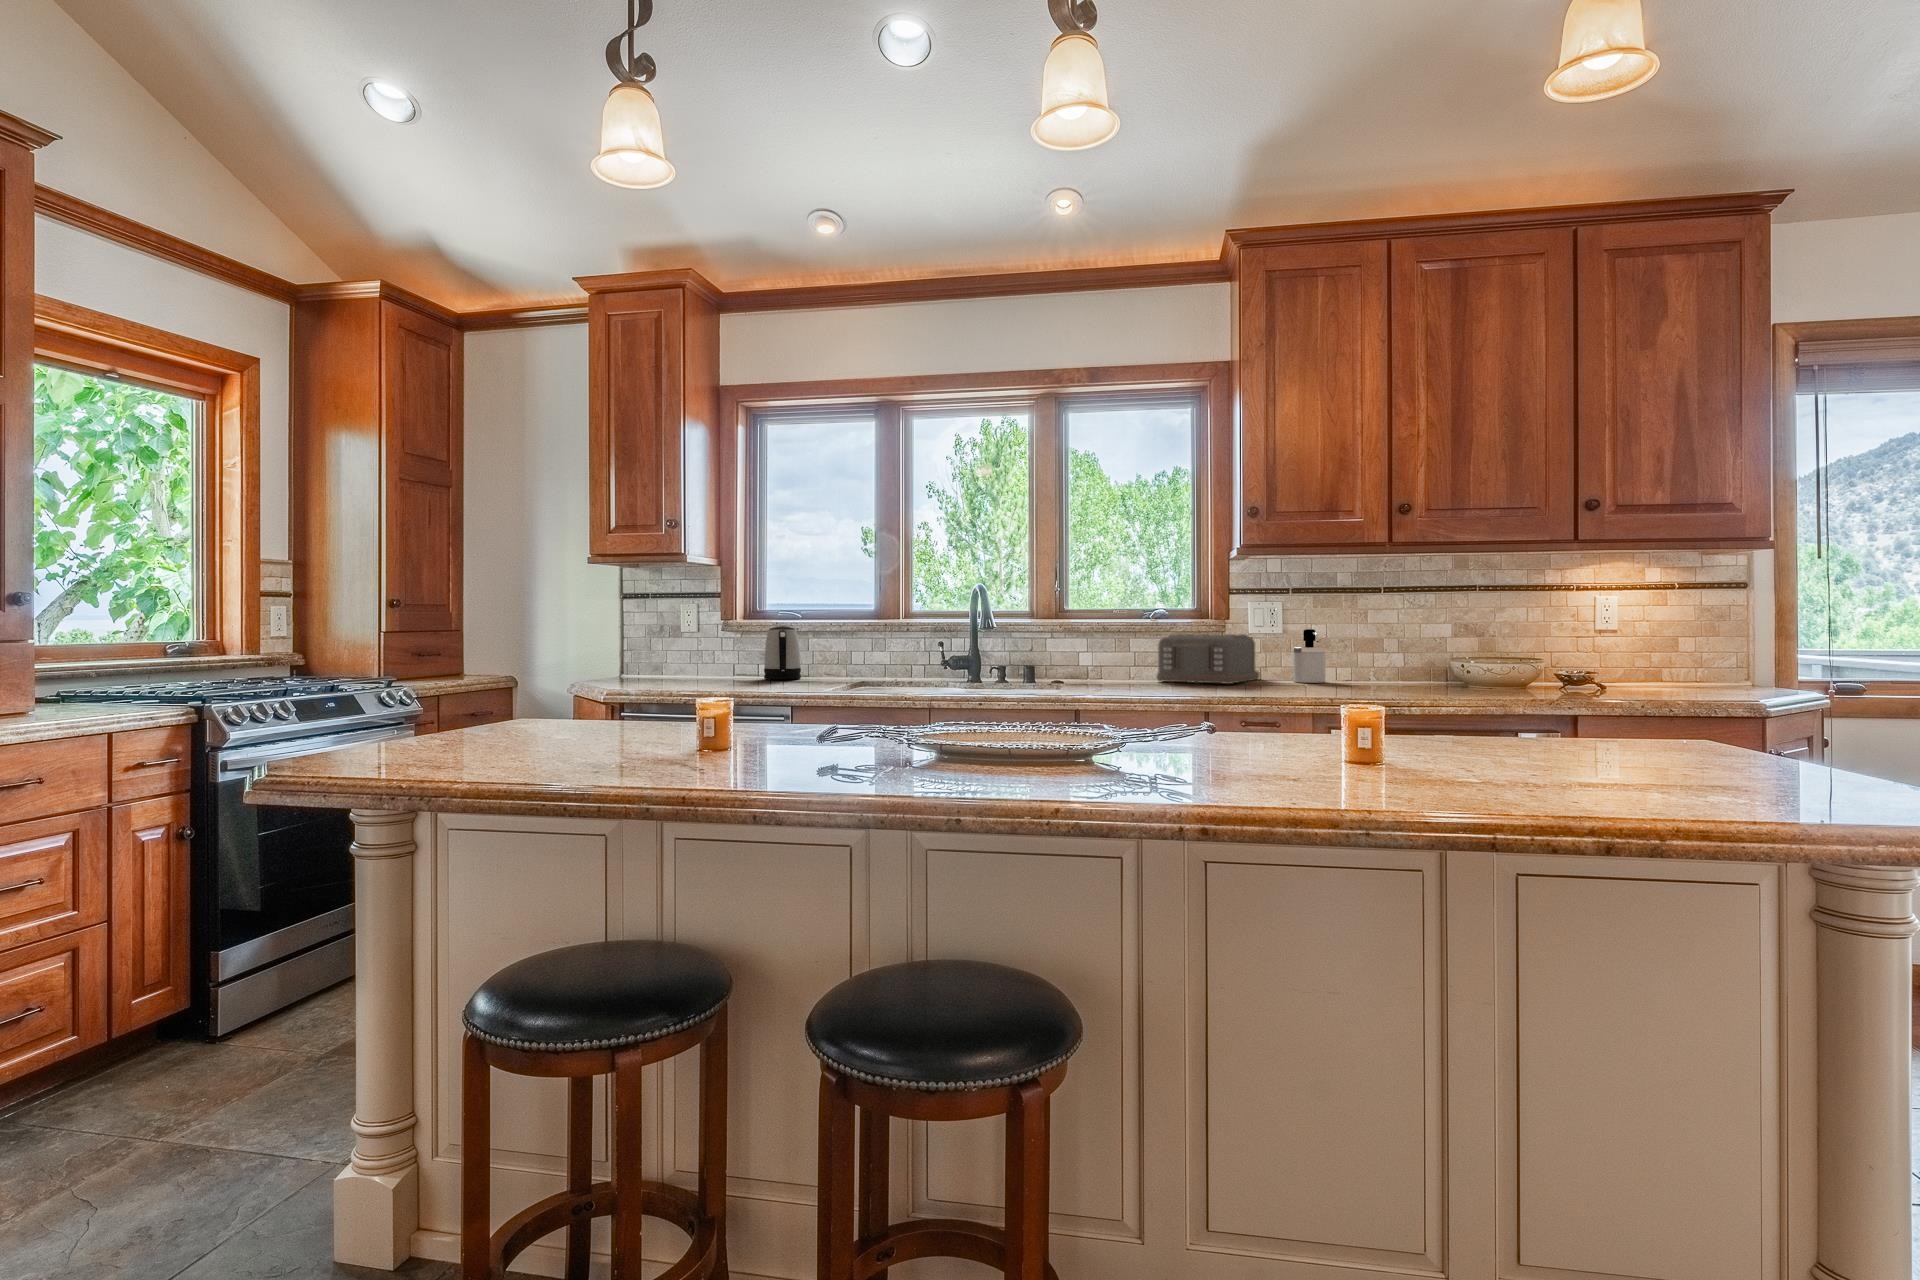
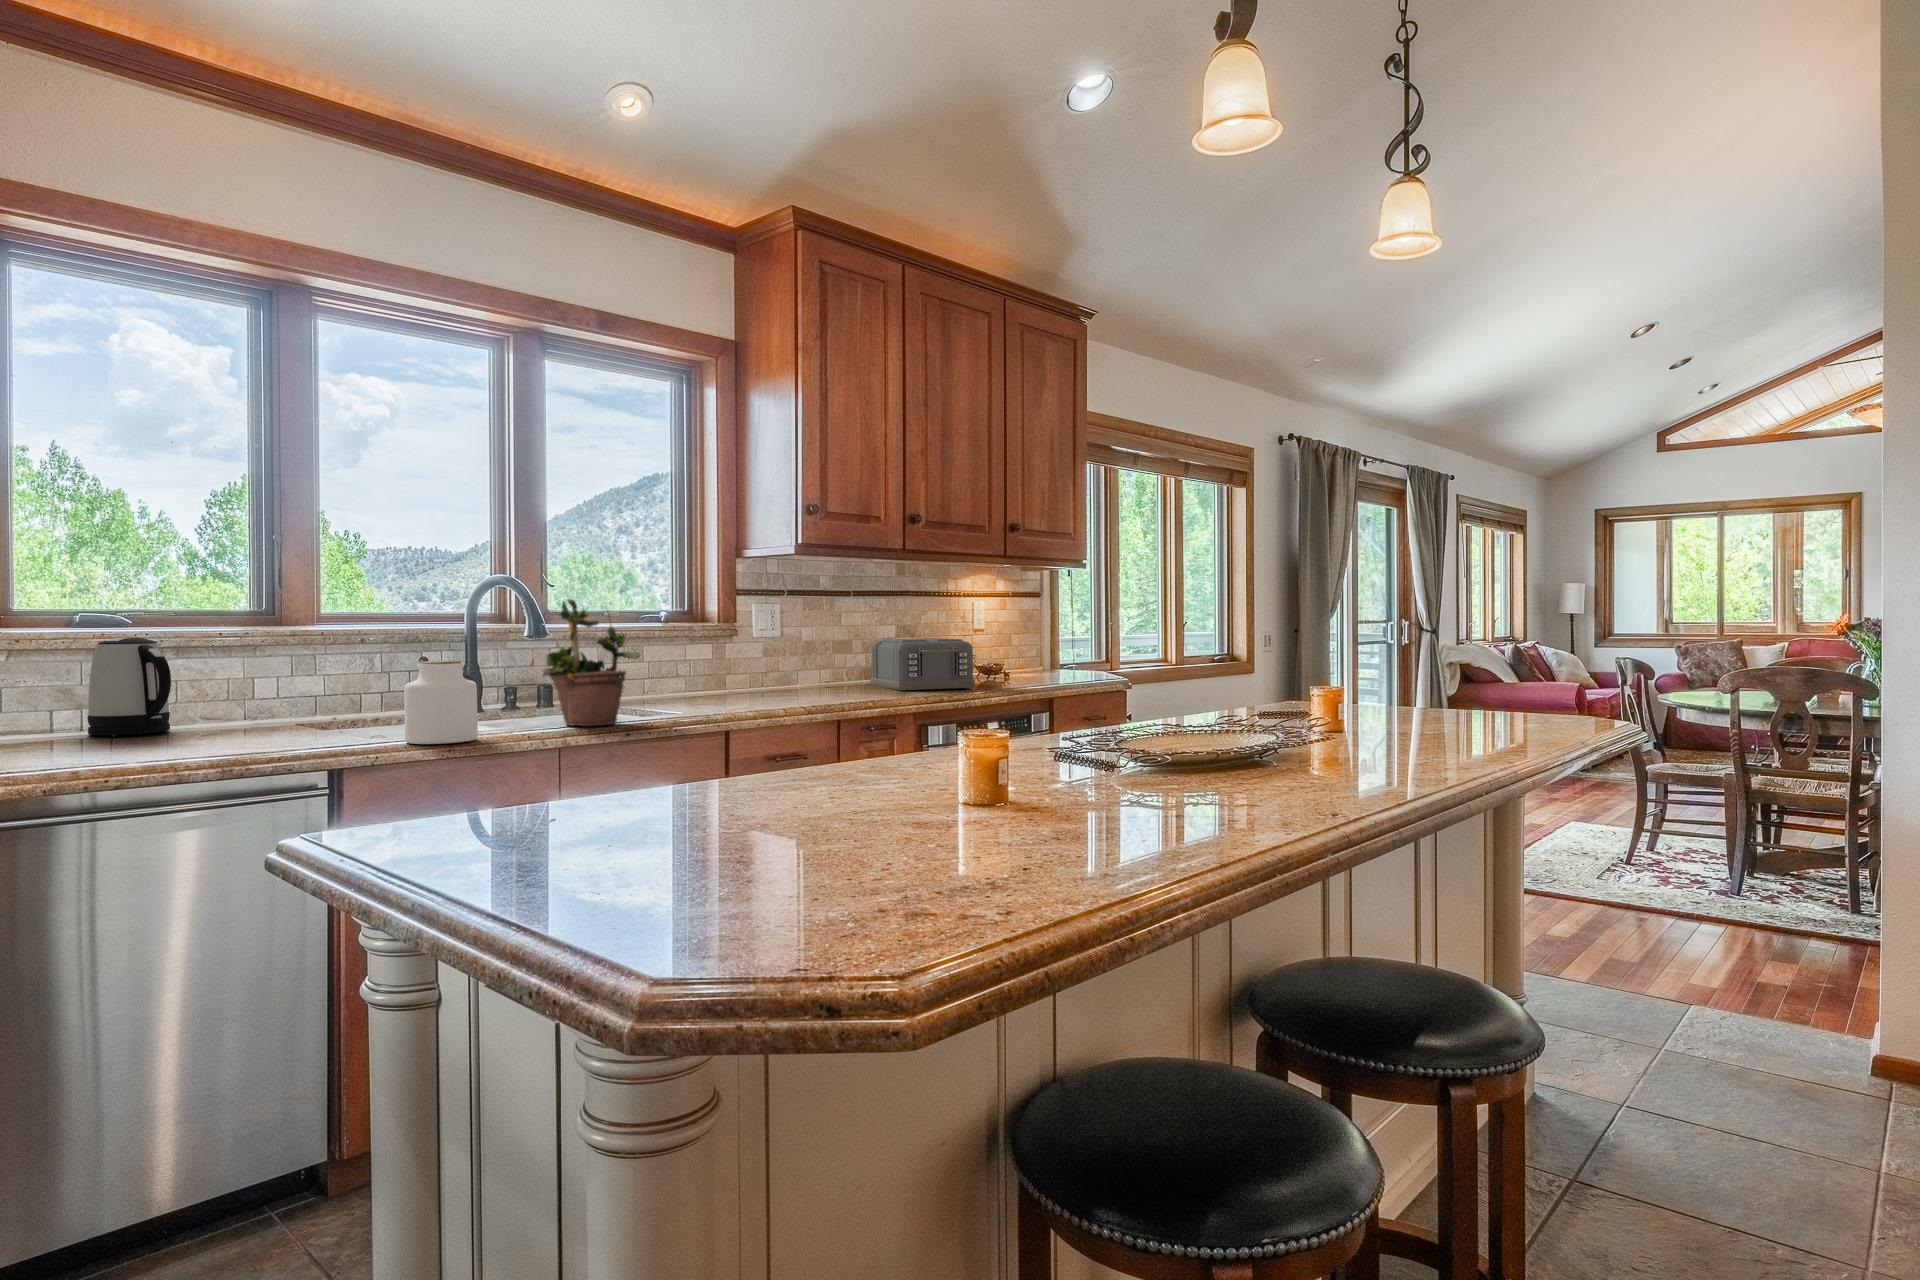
potted plant: none [925,593,998,696] -> present [543,599,640,726]
soap dispenser: present [1292,629,1327,683] -> none [792,632,834,685]
toaster: present [1157,634,1260,684] -> present [870,638,975,690]
jar: none [827,643,870,697] -> present [404,661,478,744]

